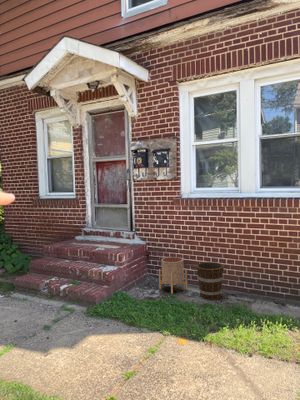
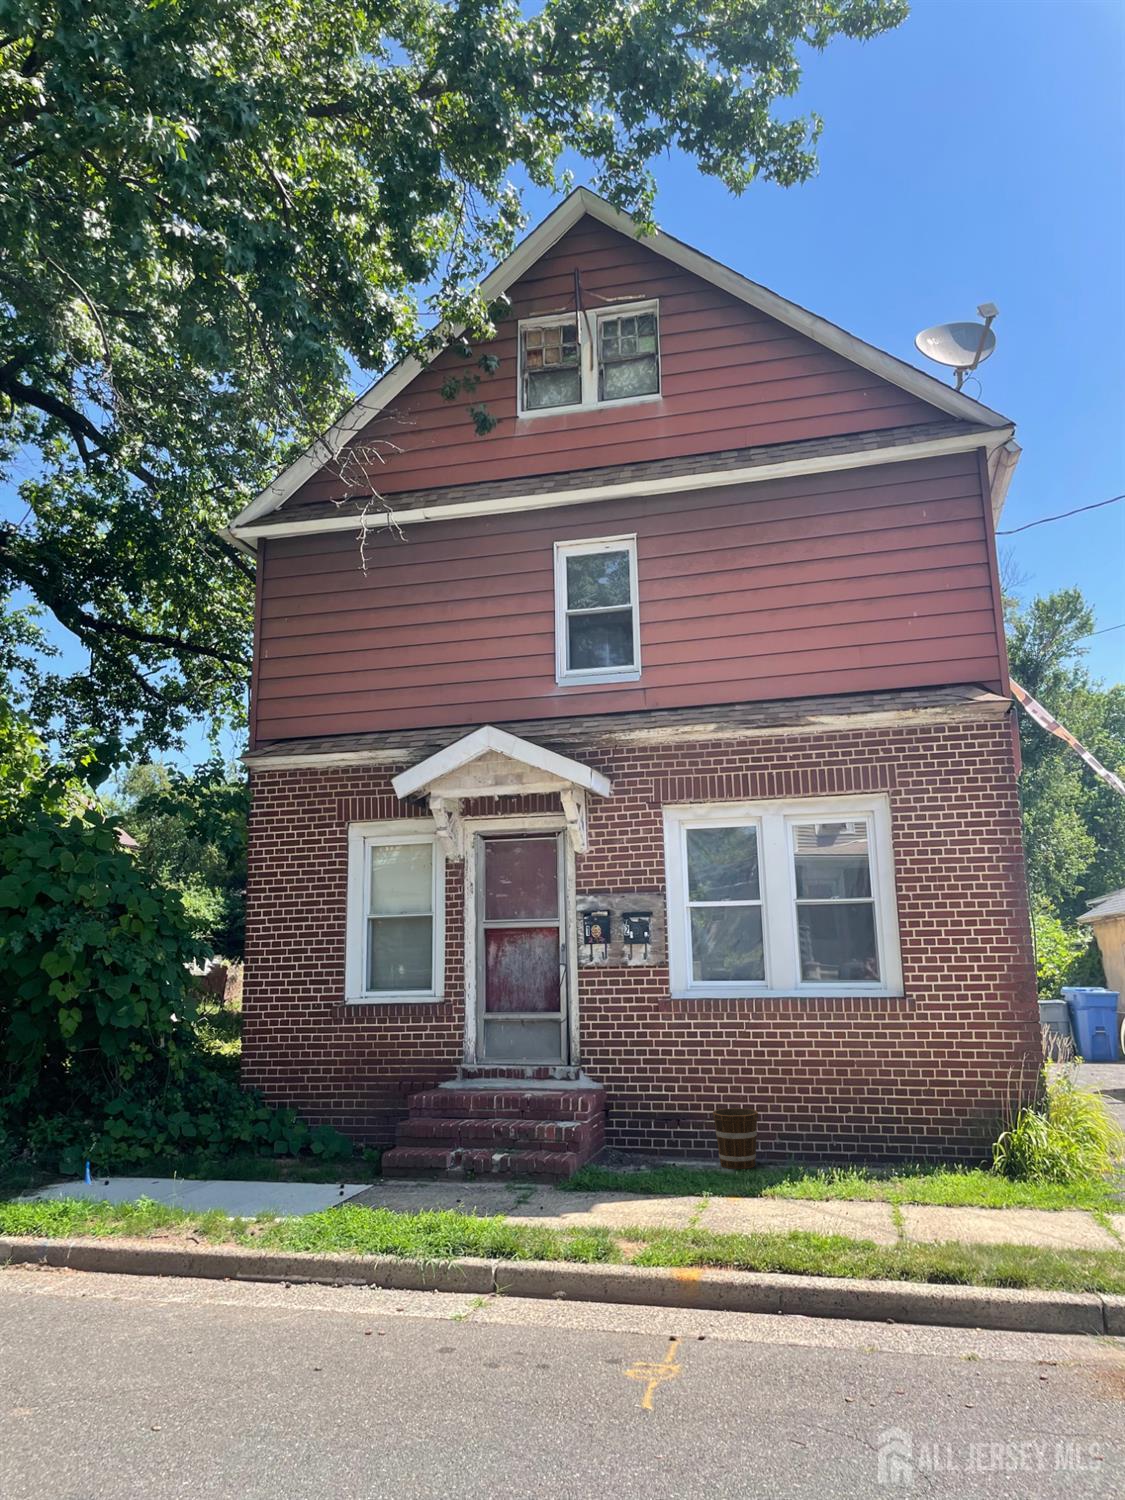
planter: present [159,257,187,294] -> none [643,1104,692,1168]

